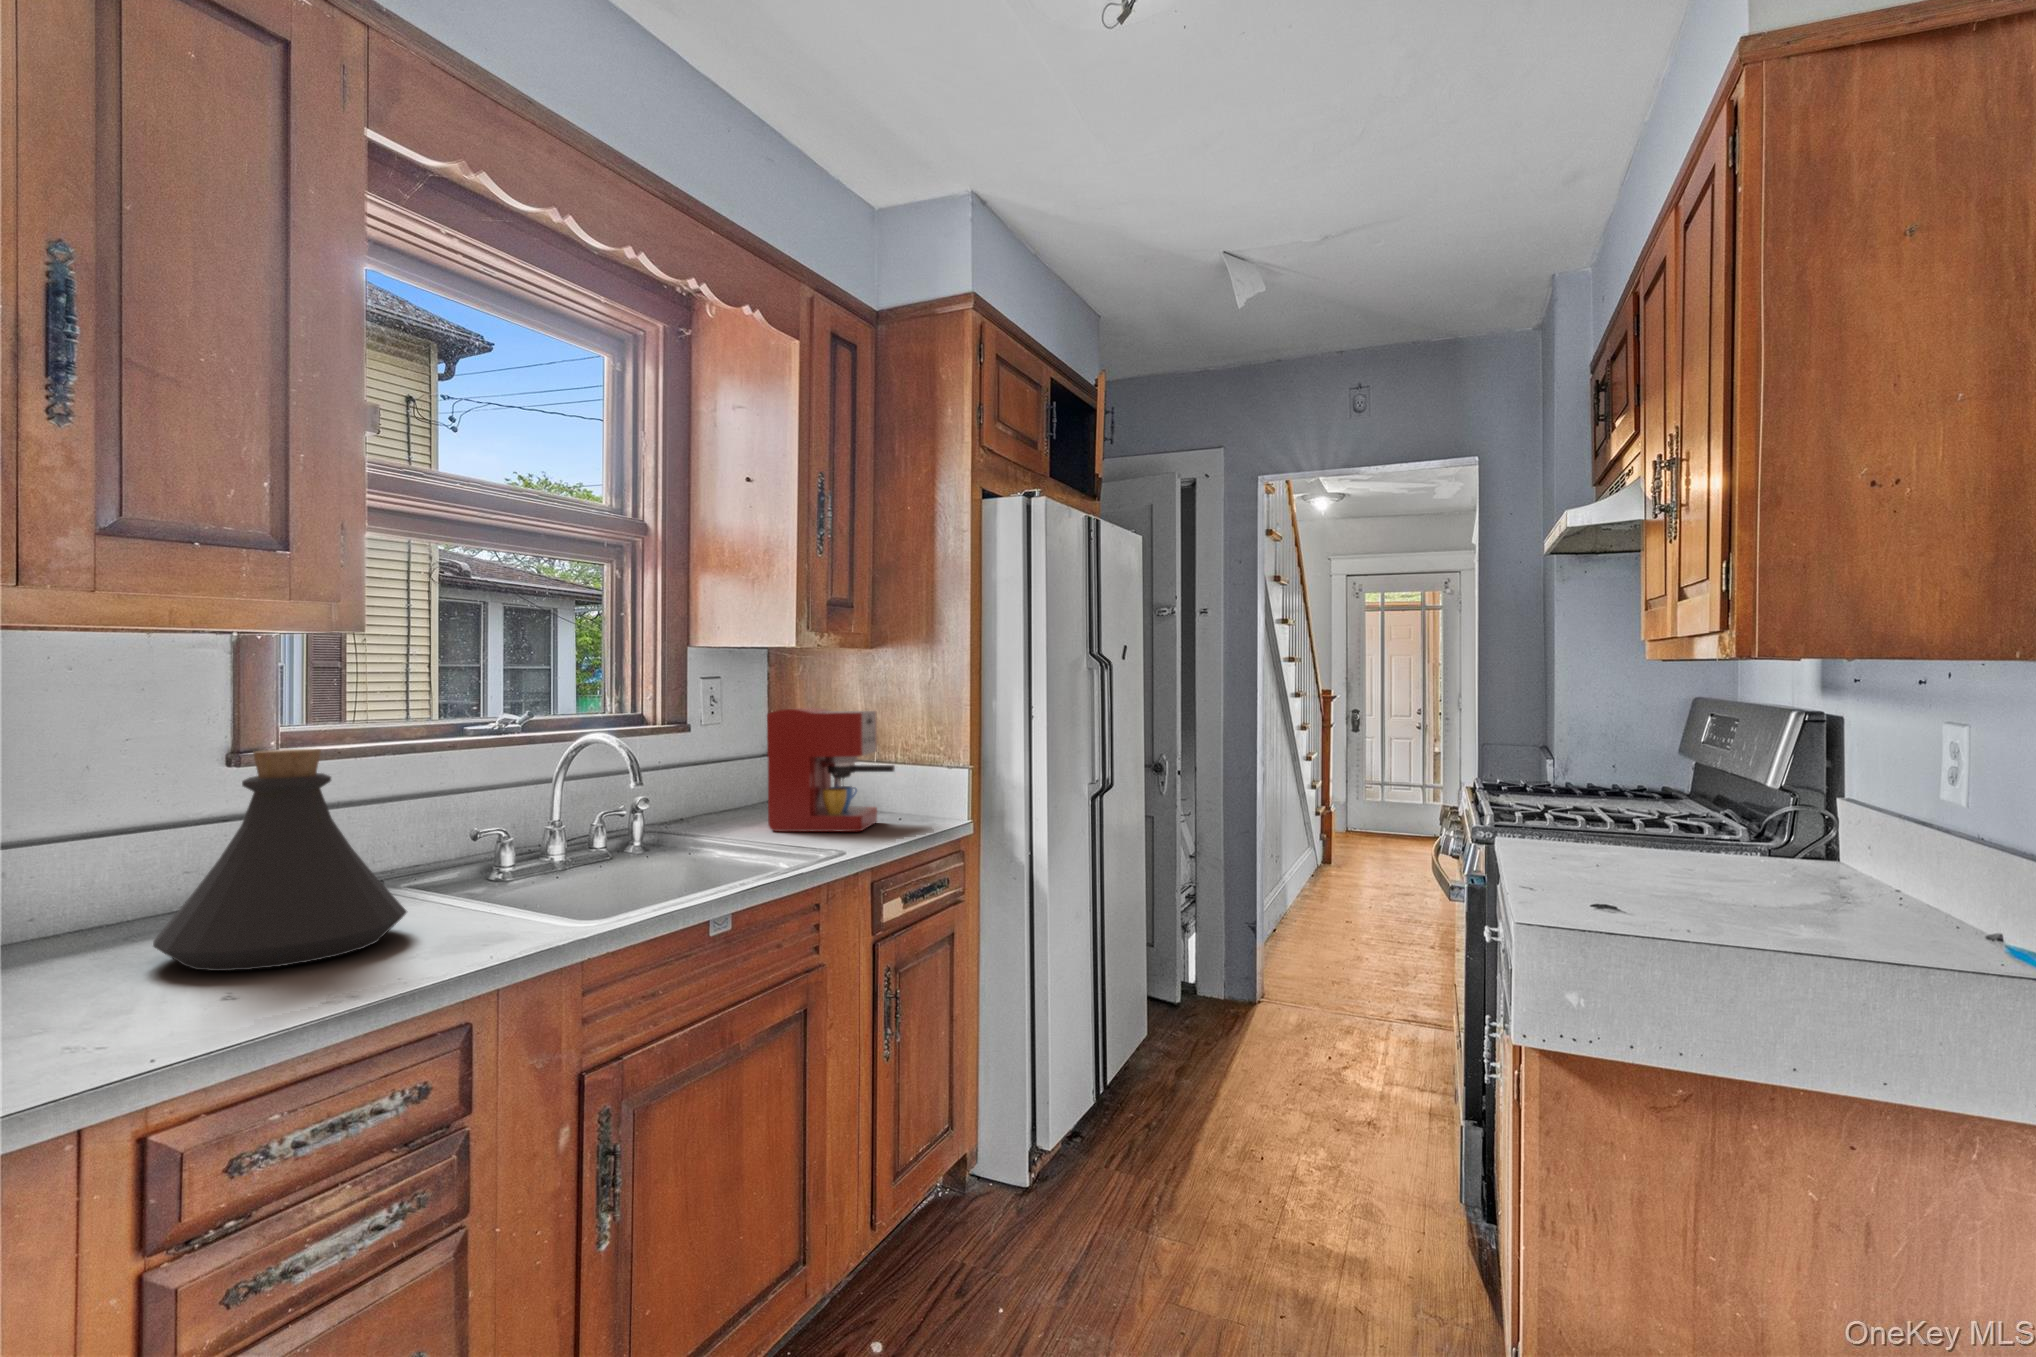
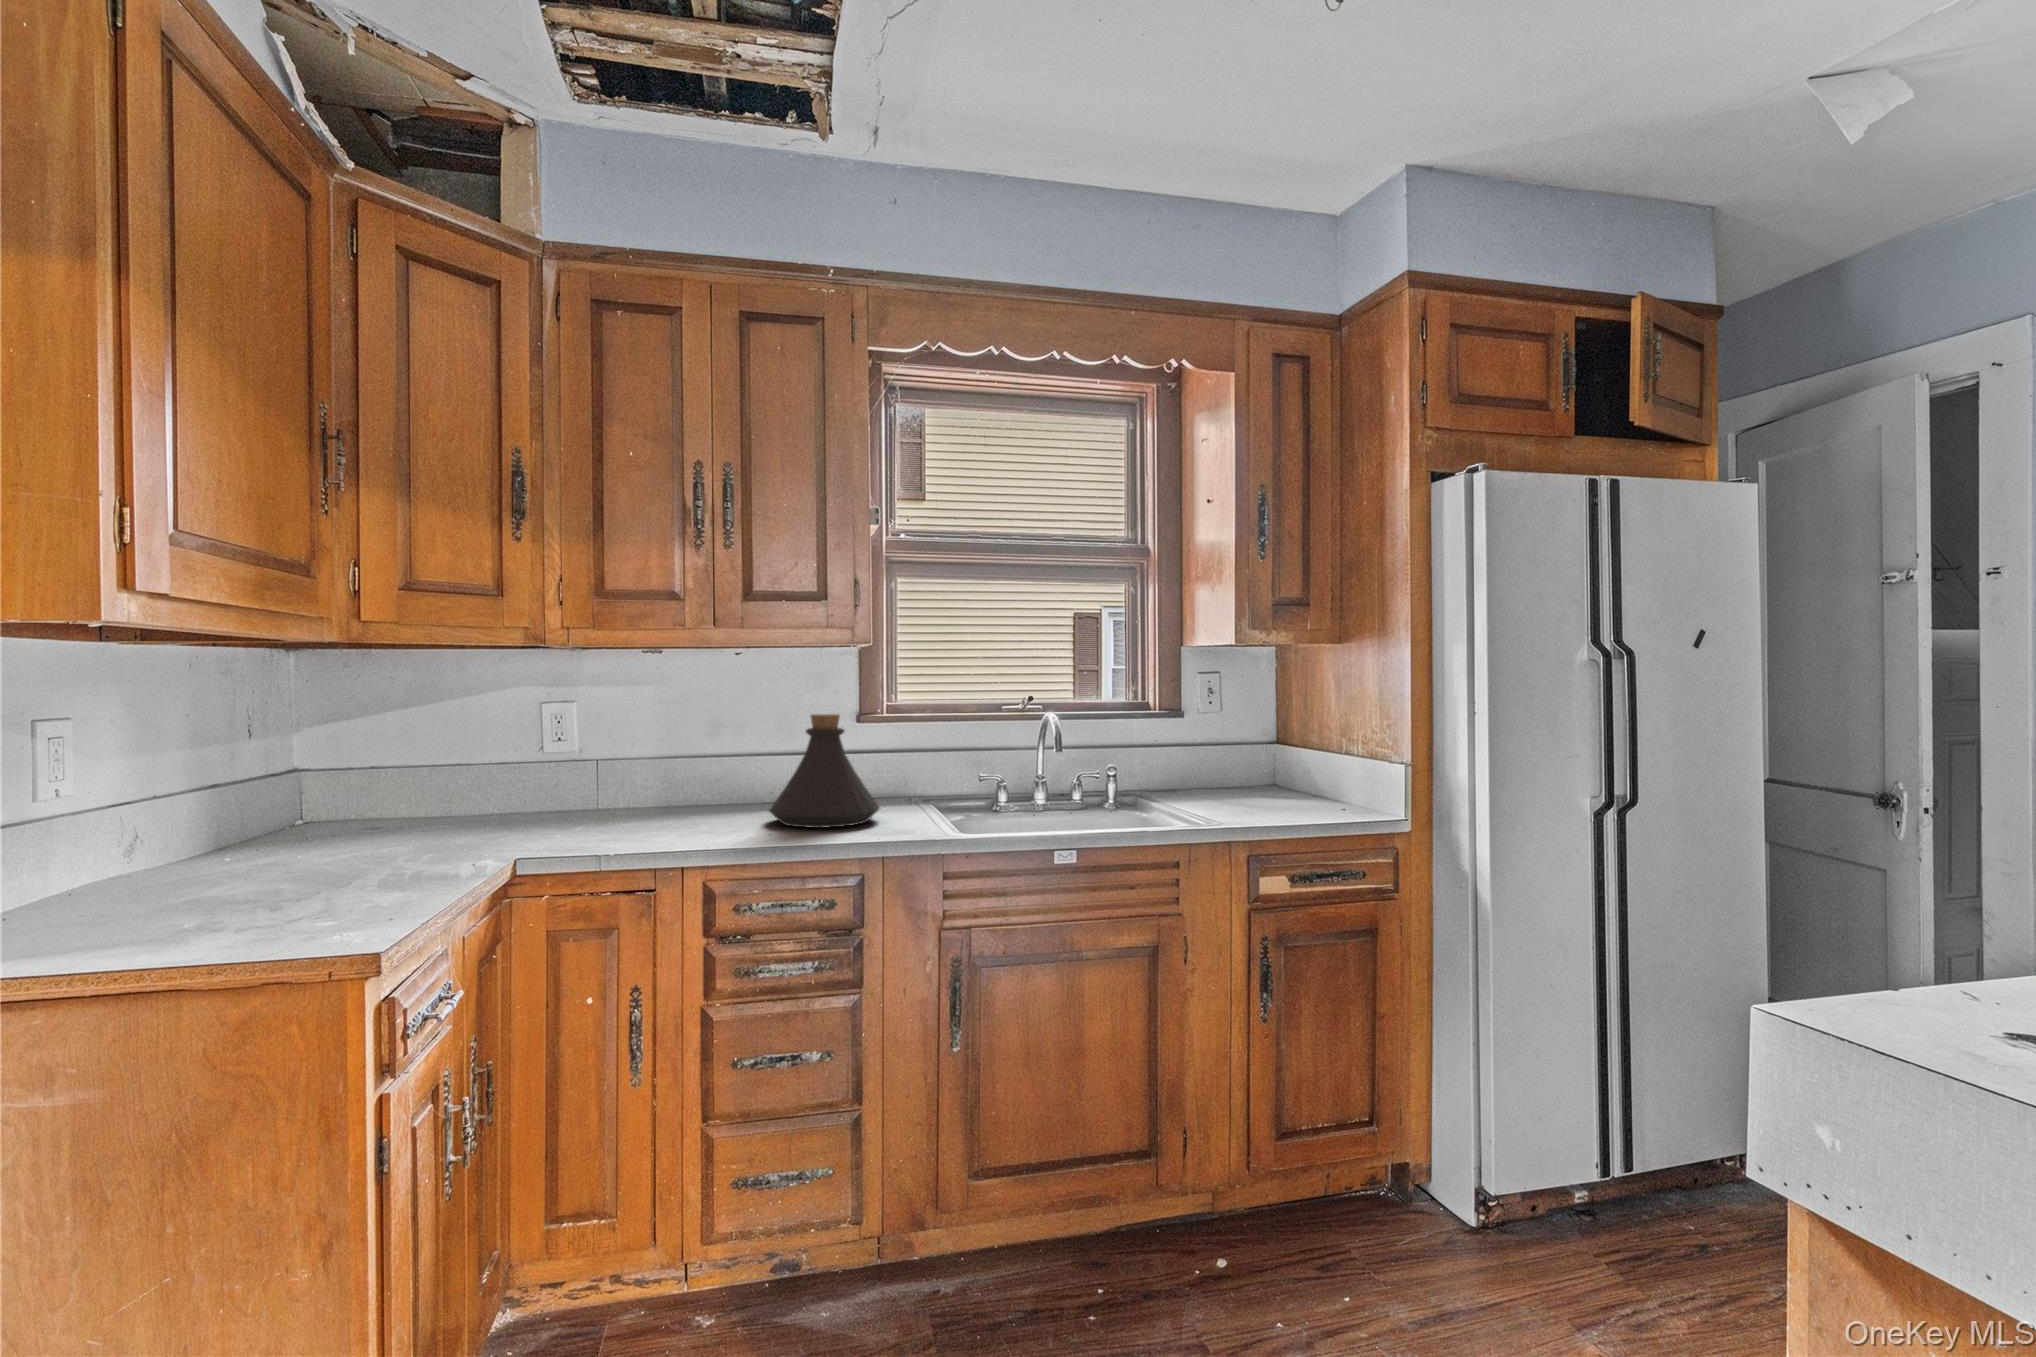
coffee maker: present [767,708,895,832] -> none [1221,700,1328,813]

